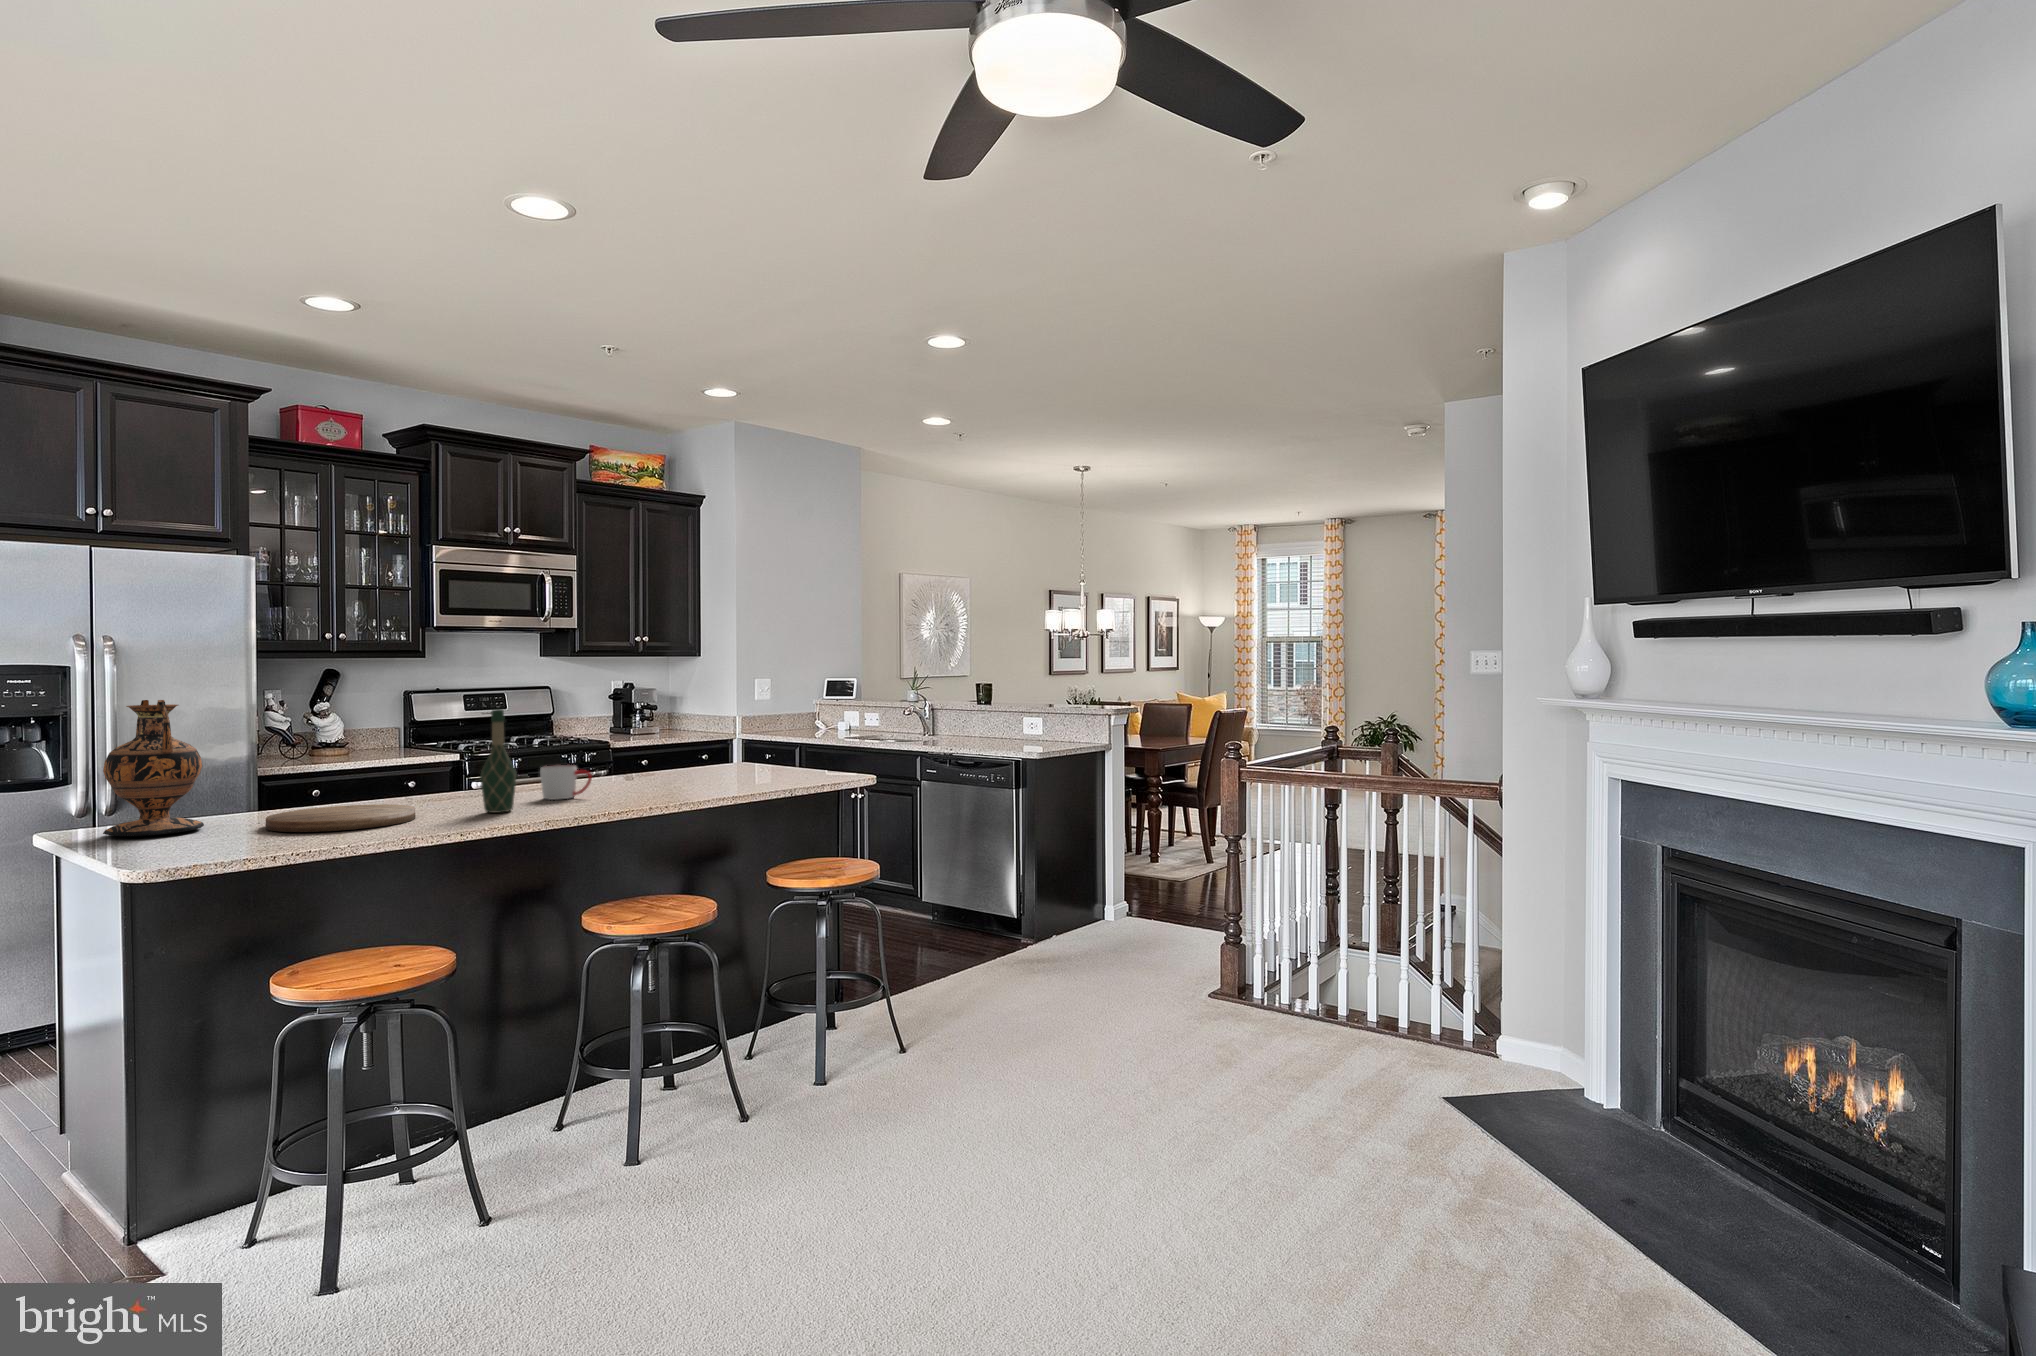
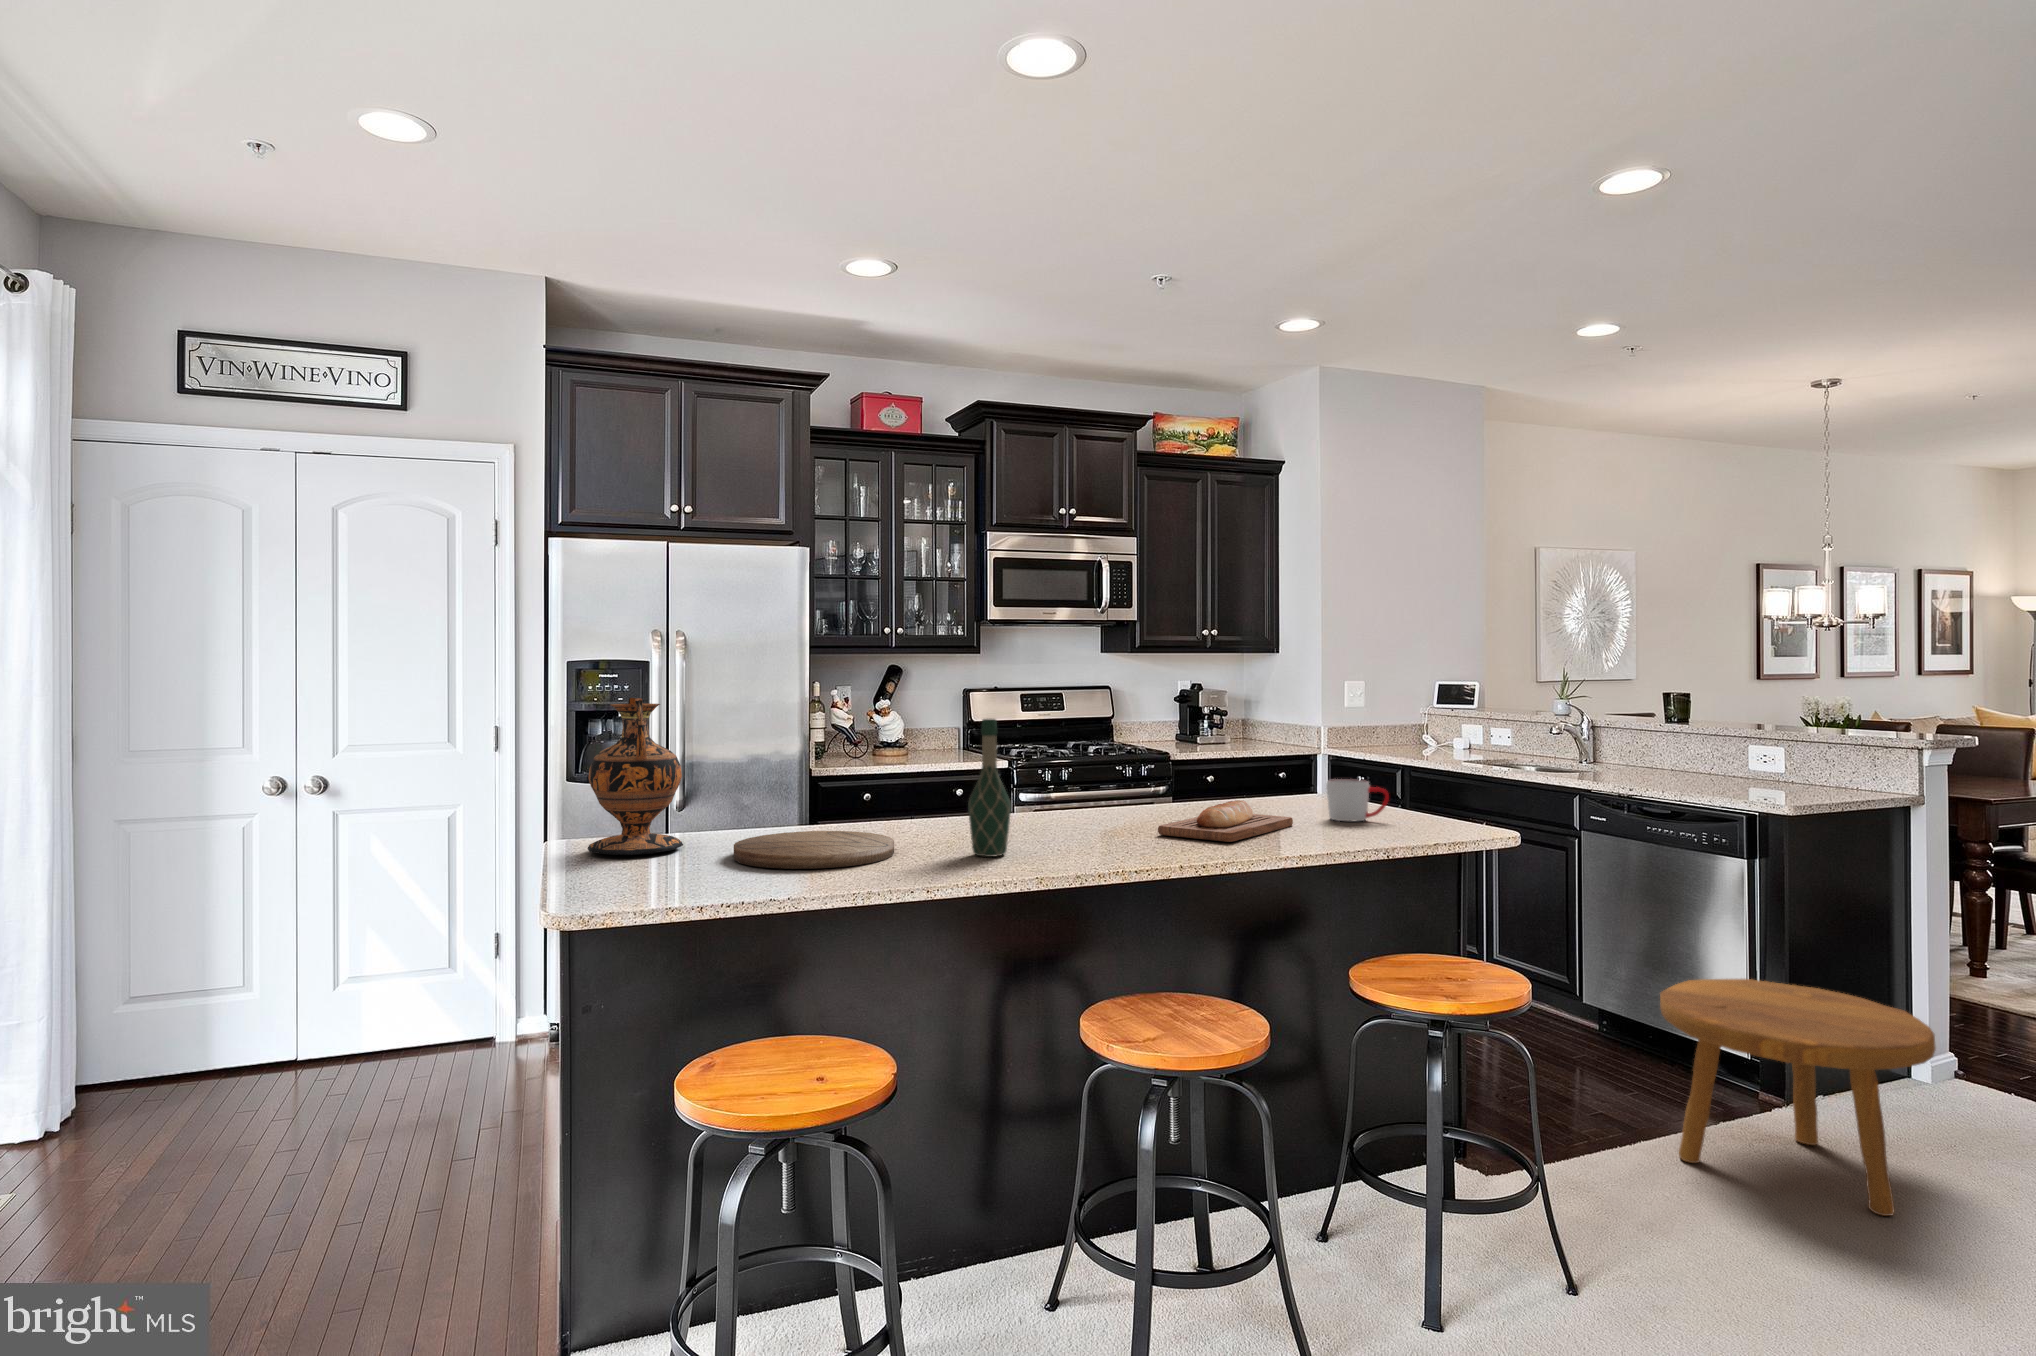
mug: present [540,765,592,800] -> present [1326,779,1389,821]
bread loaf: none [626,766,724,792] -> present [1158,800,1293,842]
footstool: none [962,865,1100,988] -> present [1660,979,1936,1216]

